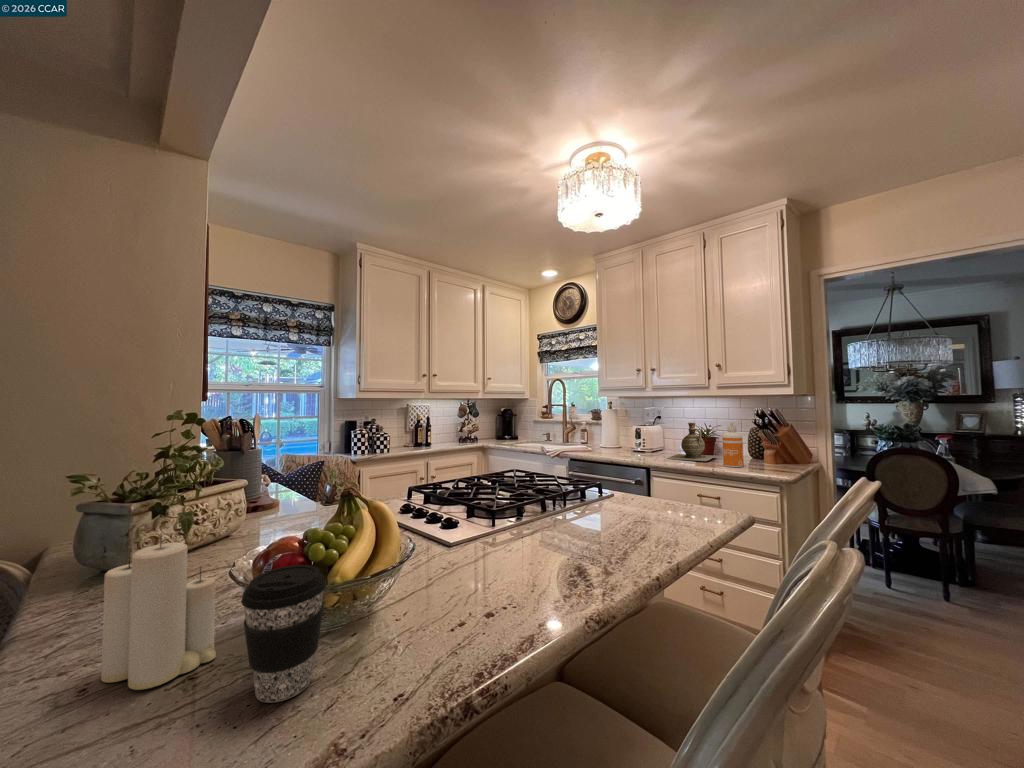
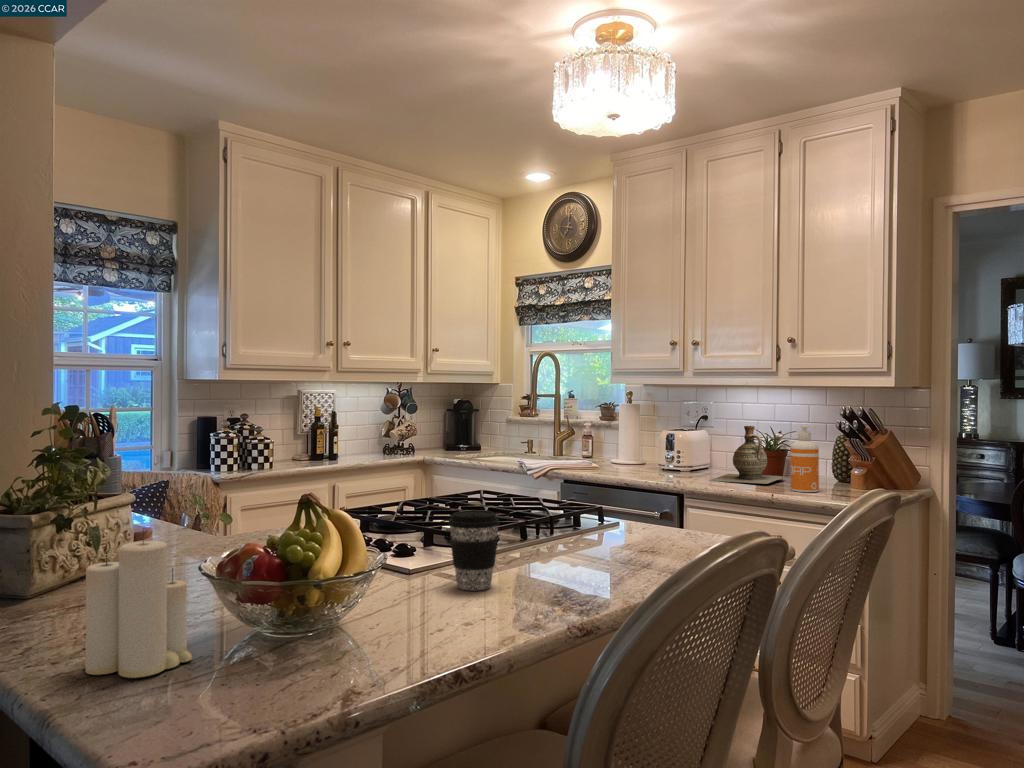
coffee cup: present [241,565,326,703] -> present [448,510,500,590]

